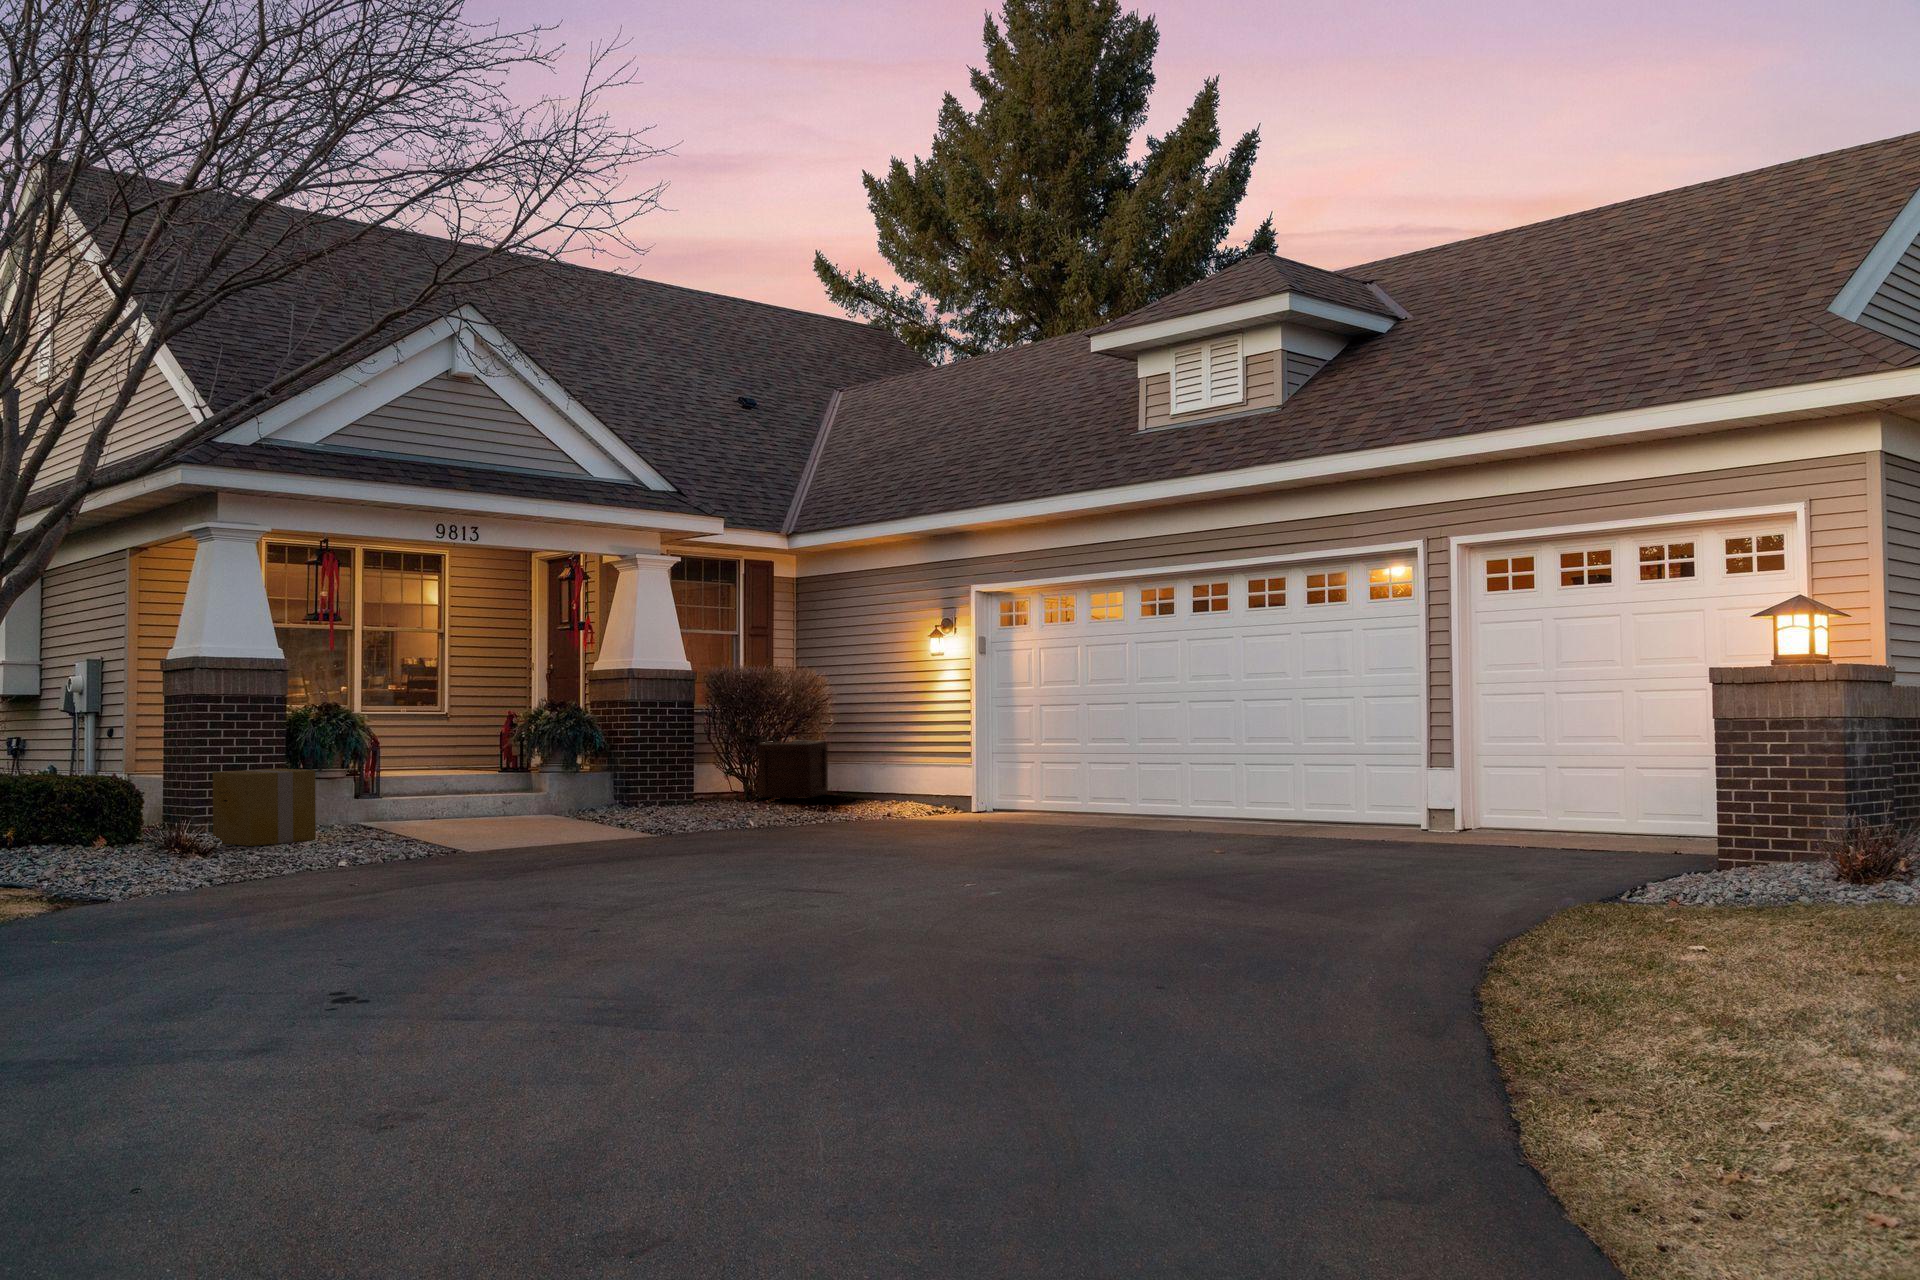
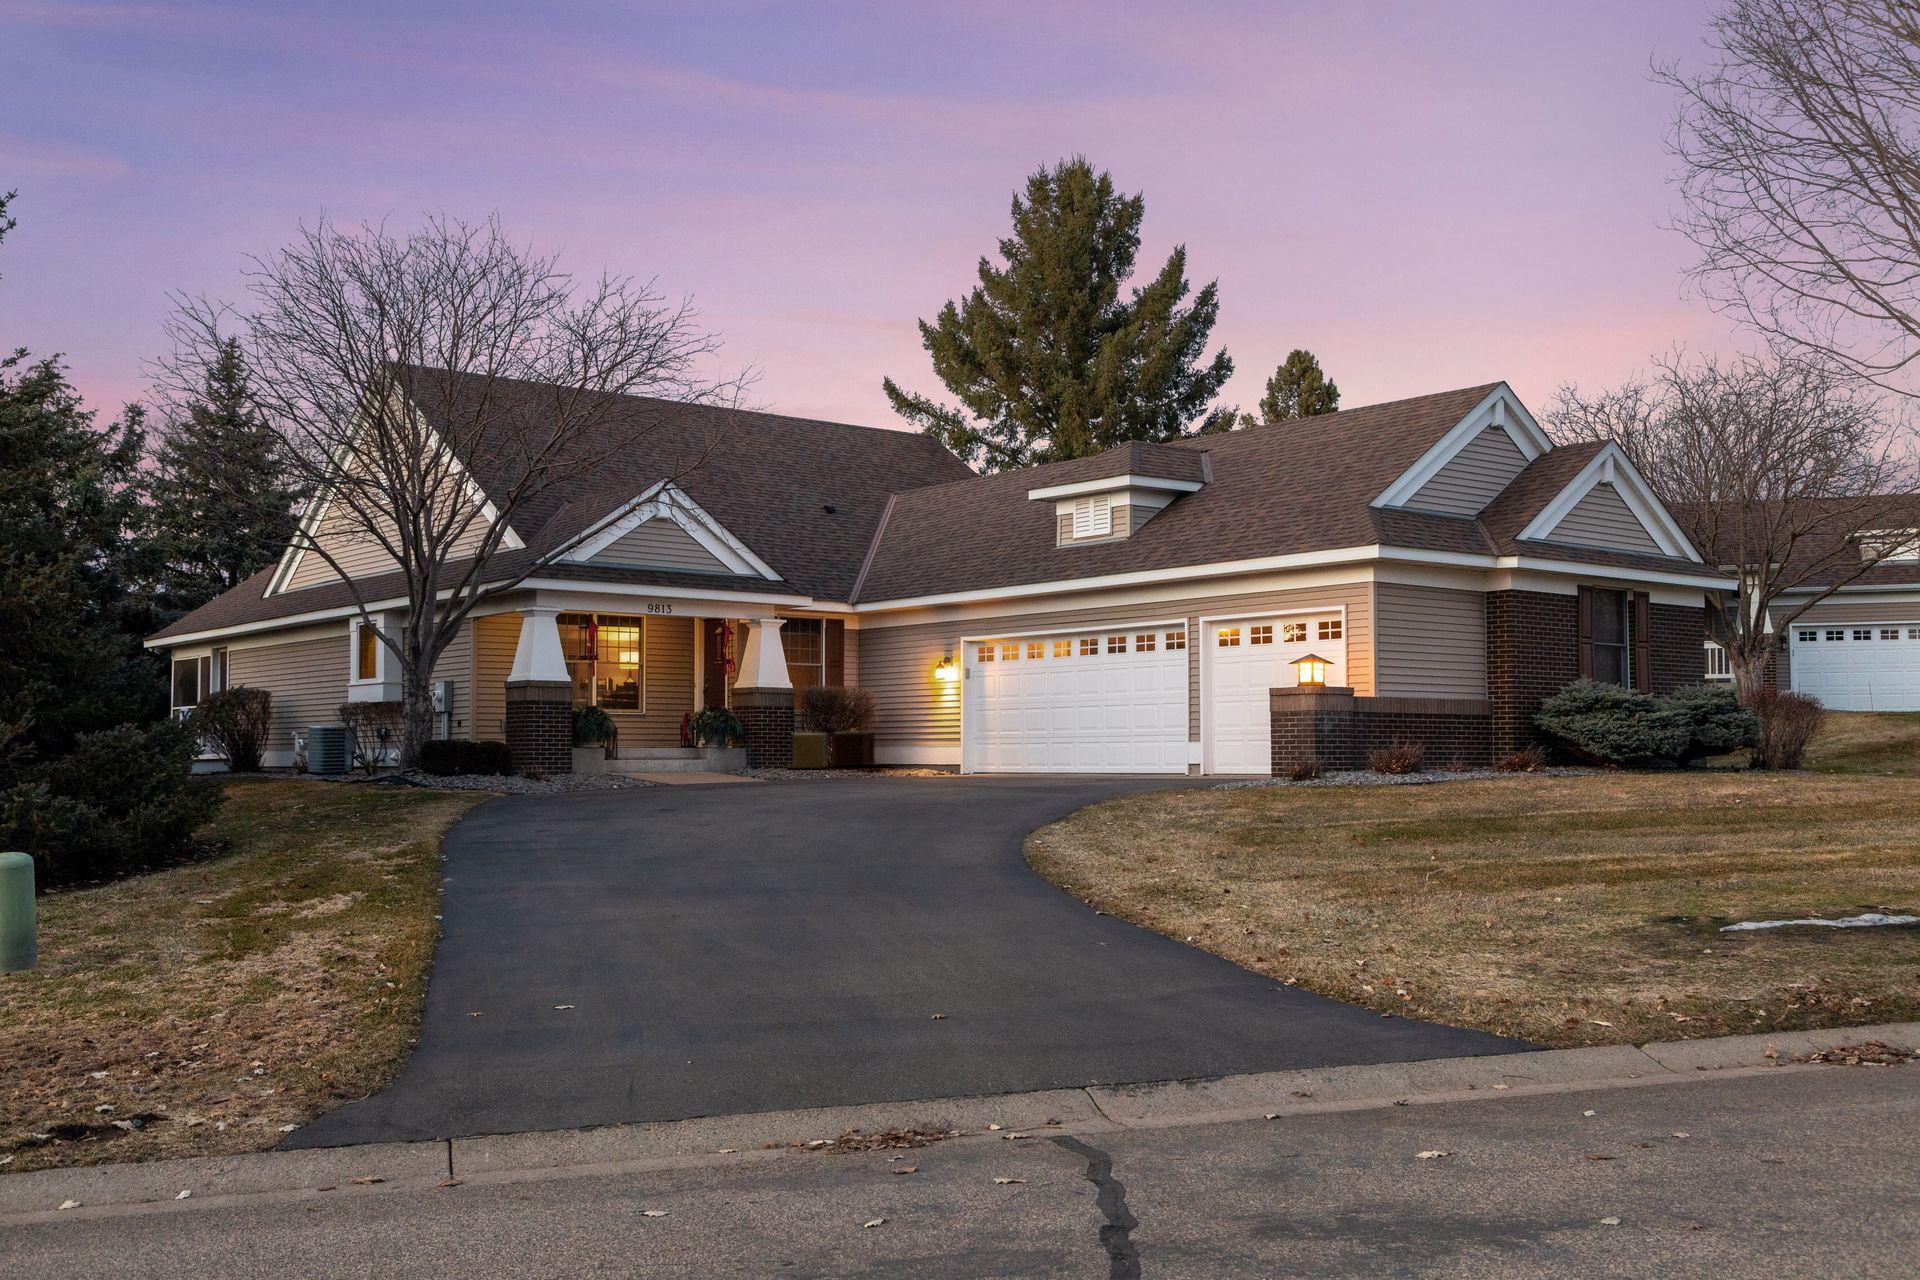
cardboard box: present [213,768,316,846] -> present [788,733,828,768]

